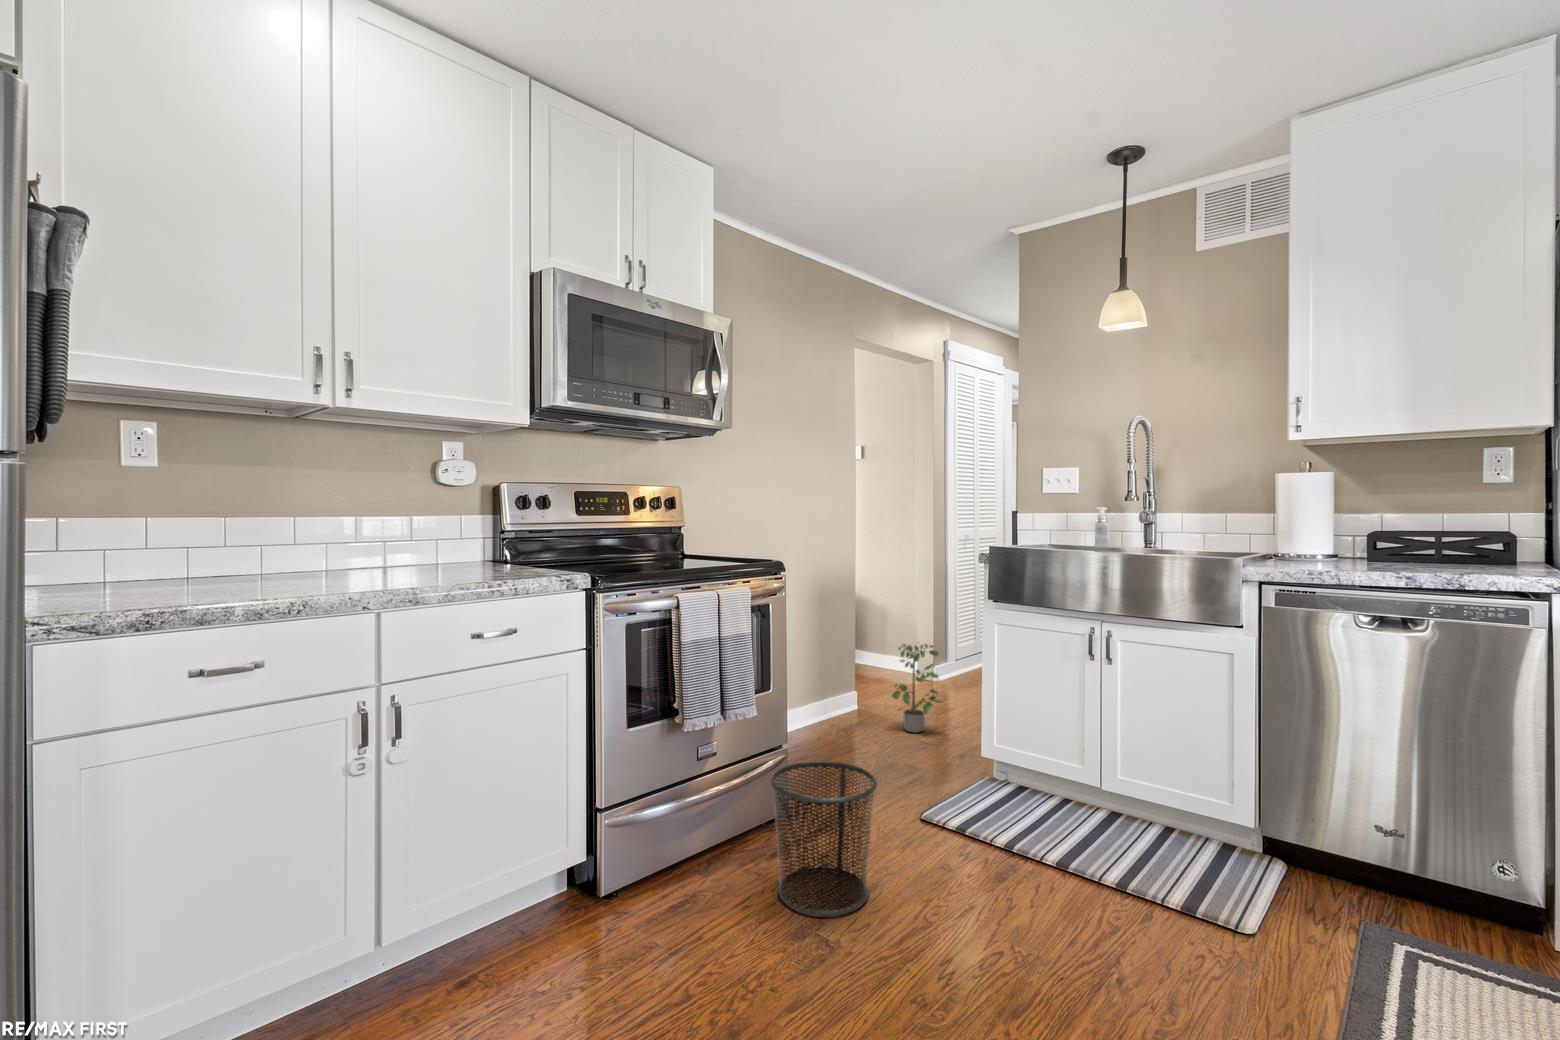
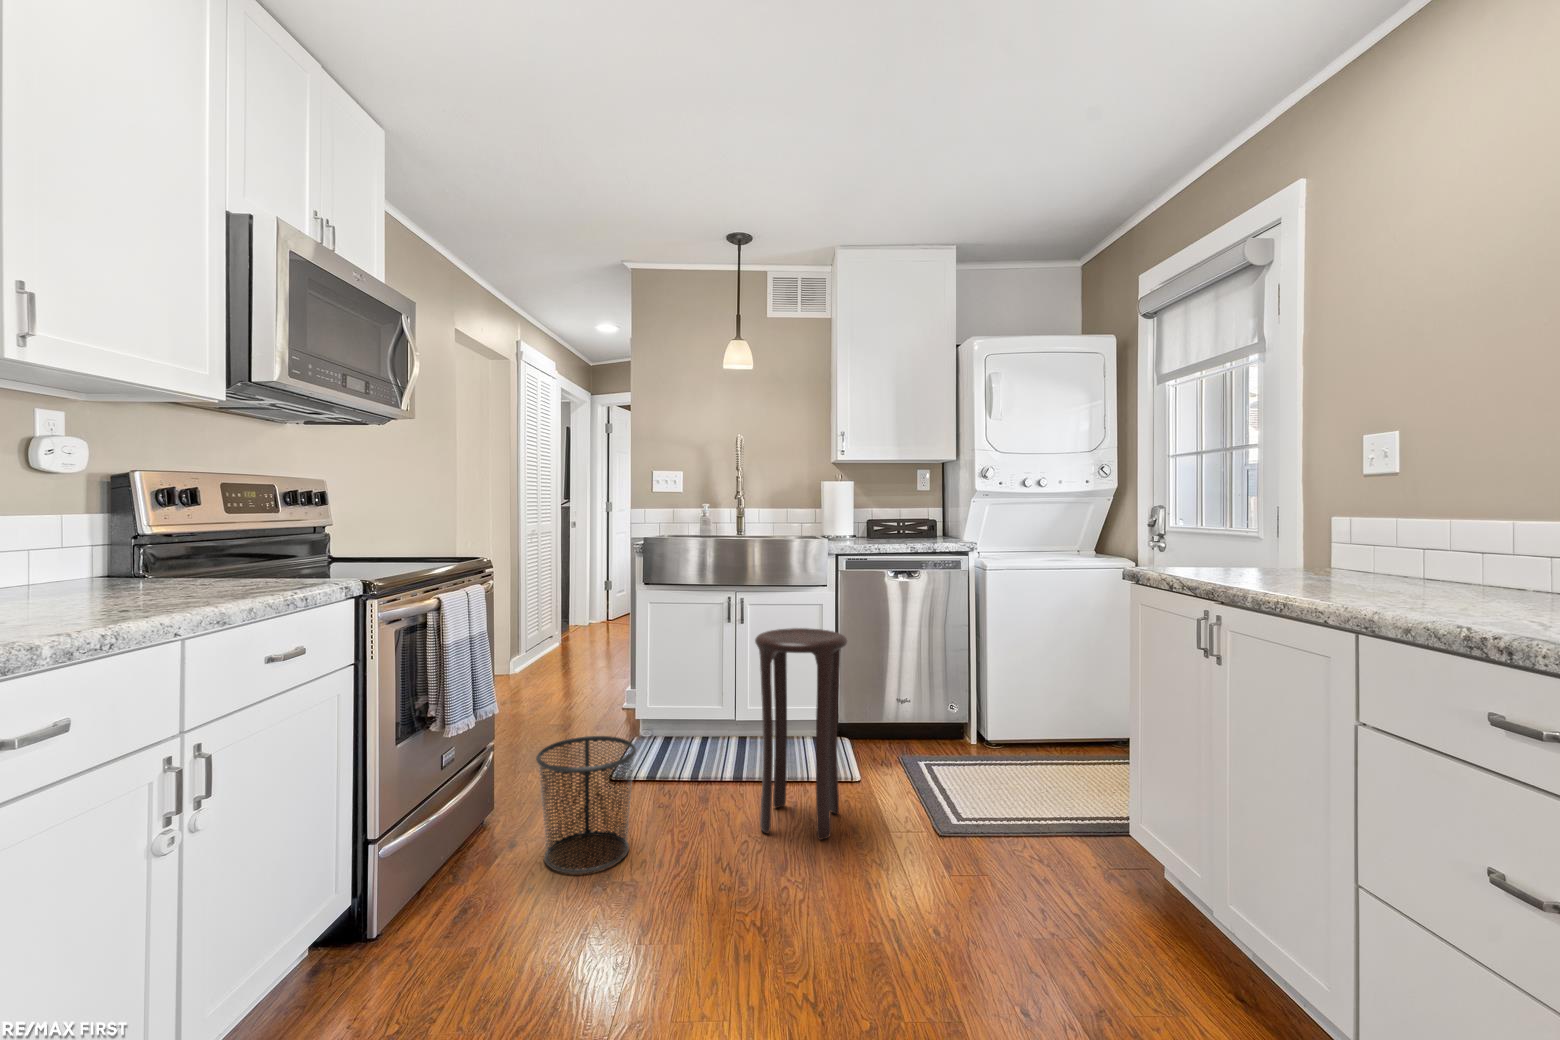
potted plant: present [892,644,943,733] -> none [523,628,577,715]
stool: none [1029,678,1174,998] -> present [755,628,847,840]

